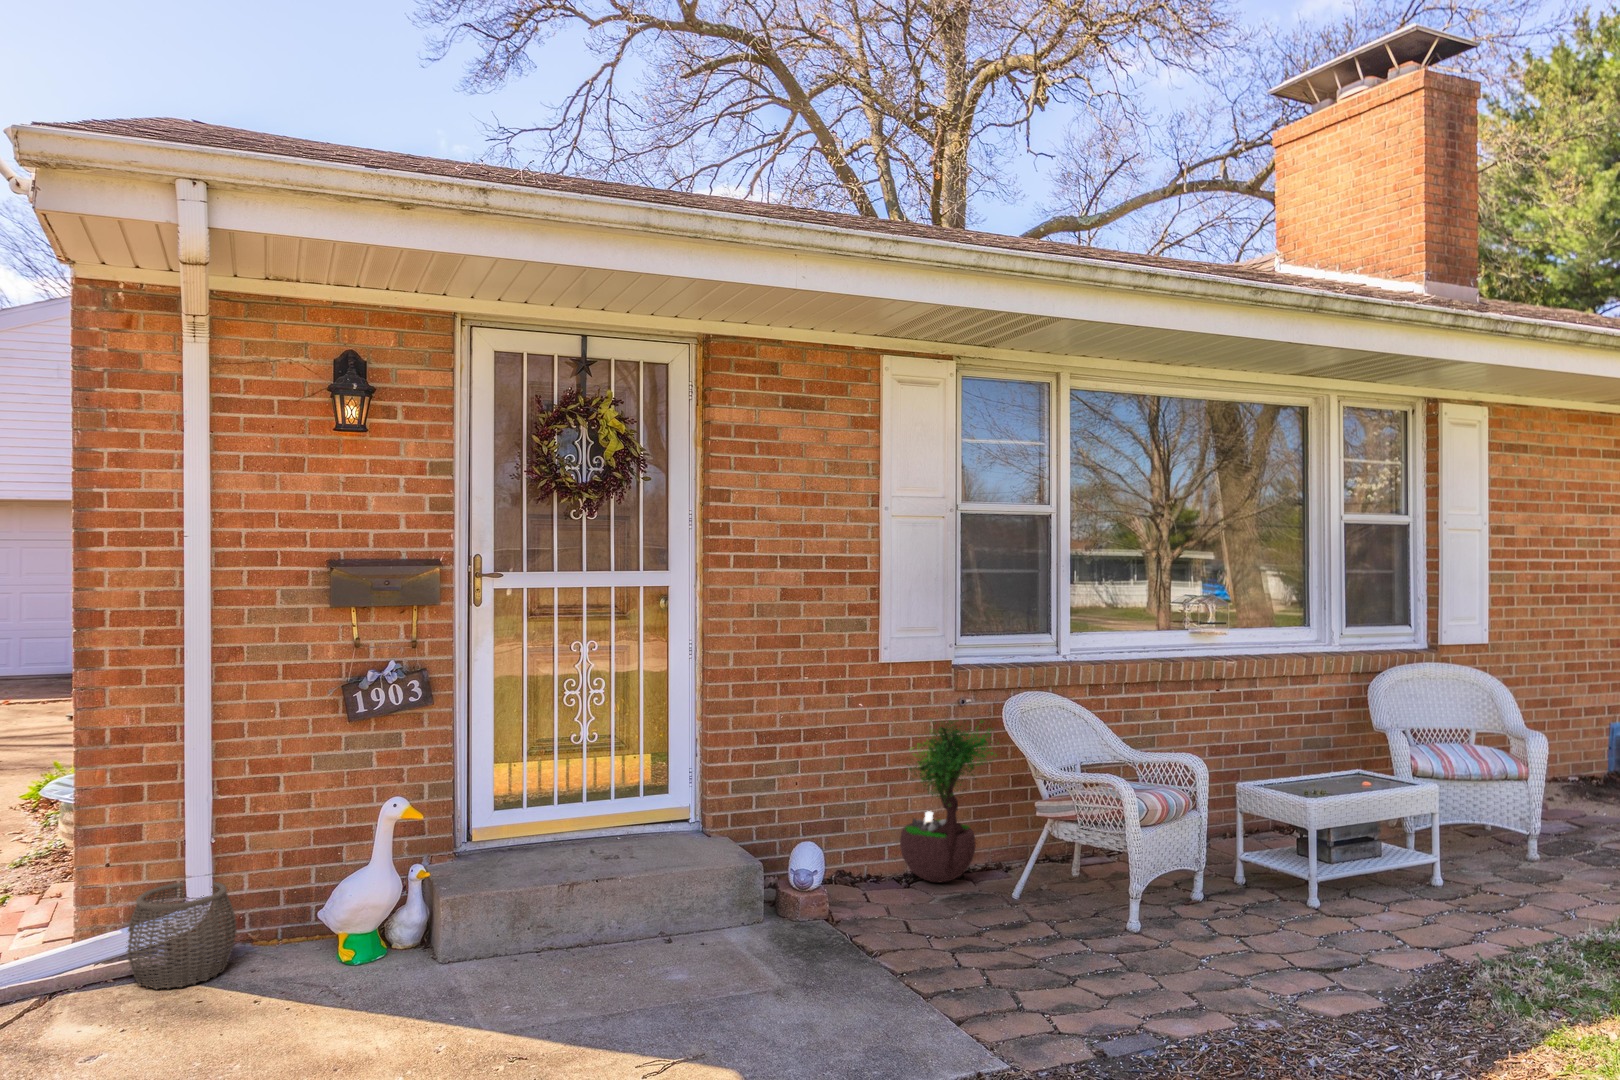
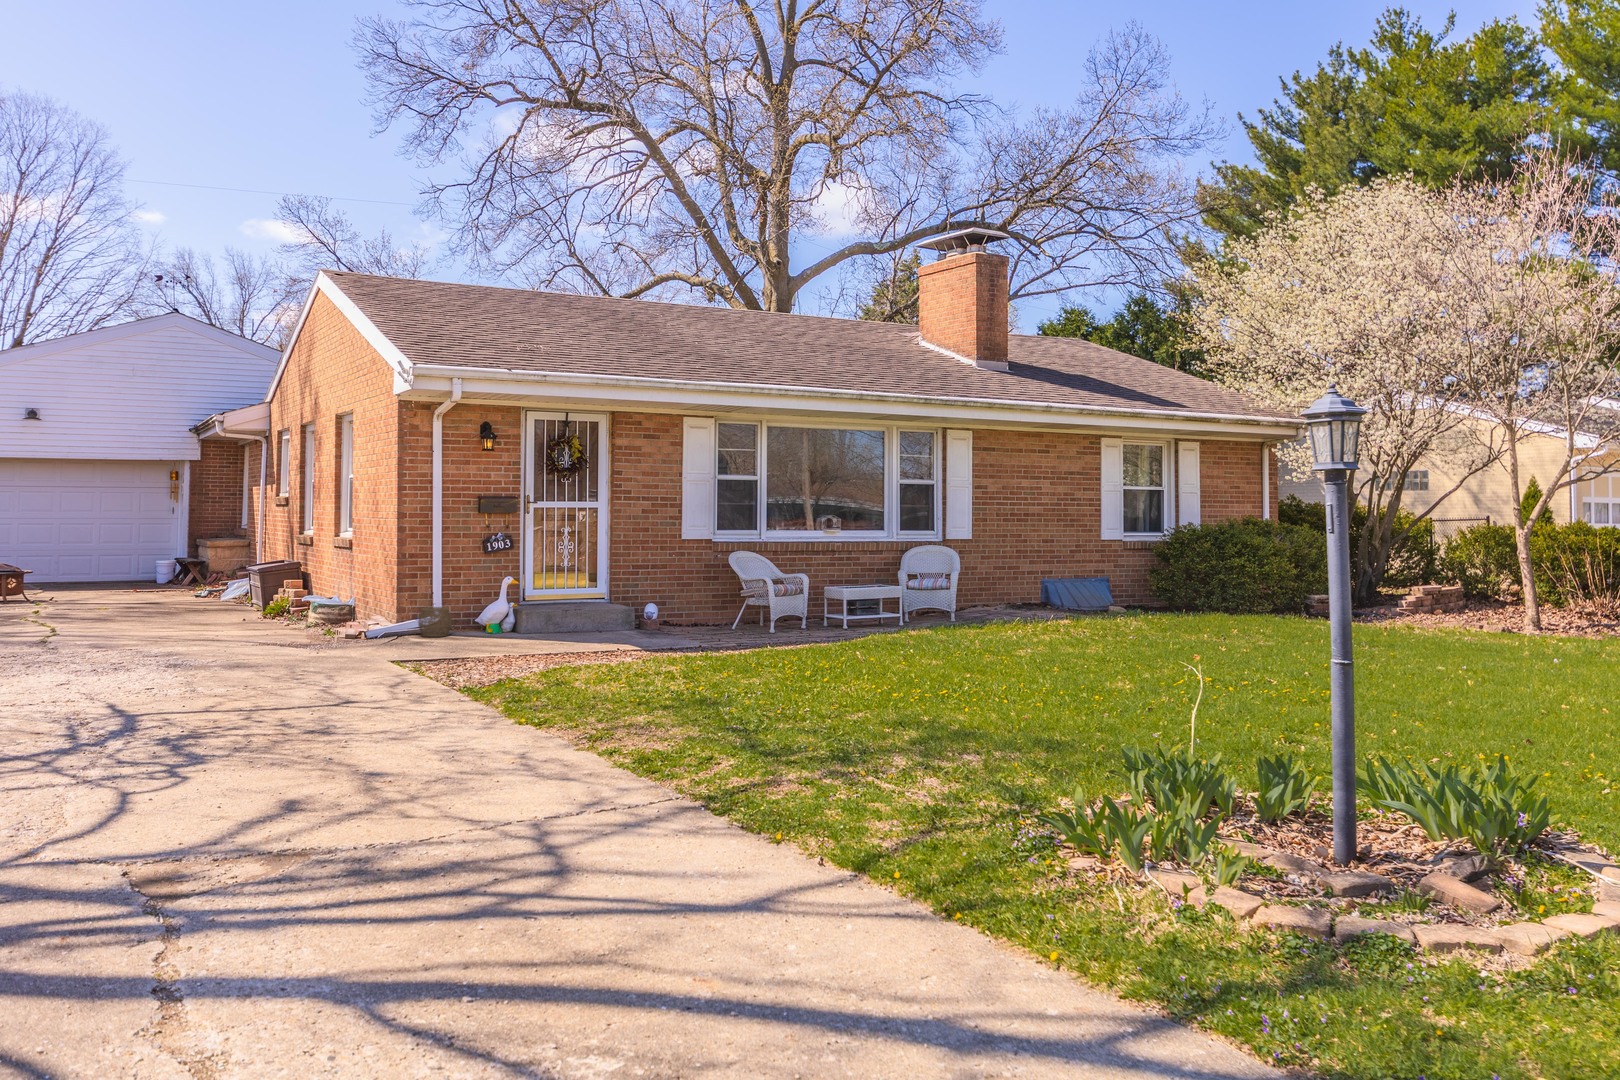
potted tree: present [900,721,997,882] -> none [689,555,727,623]

